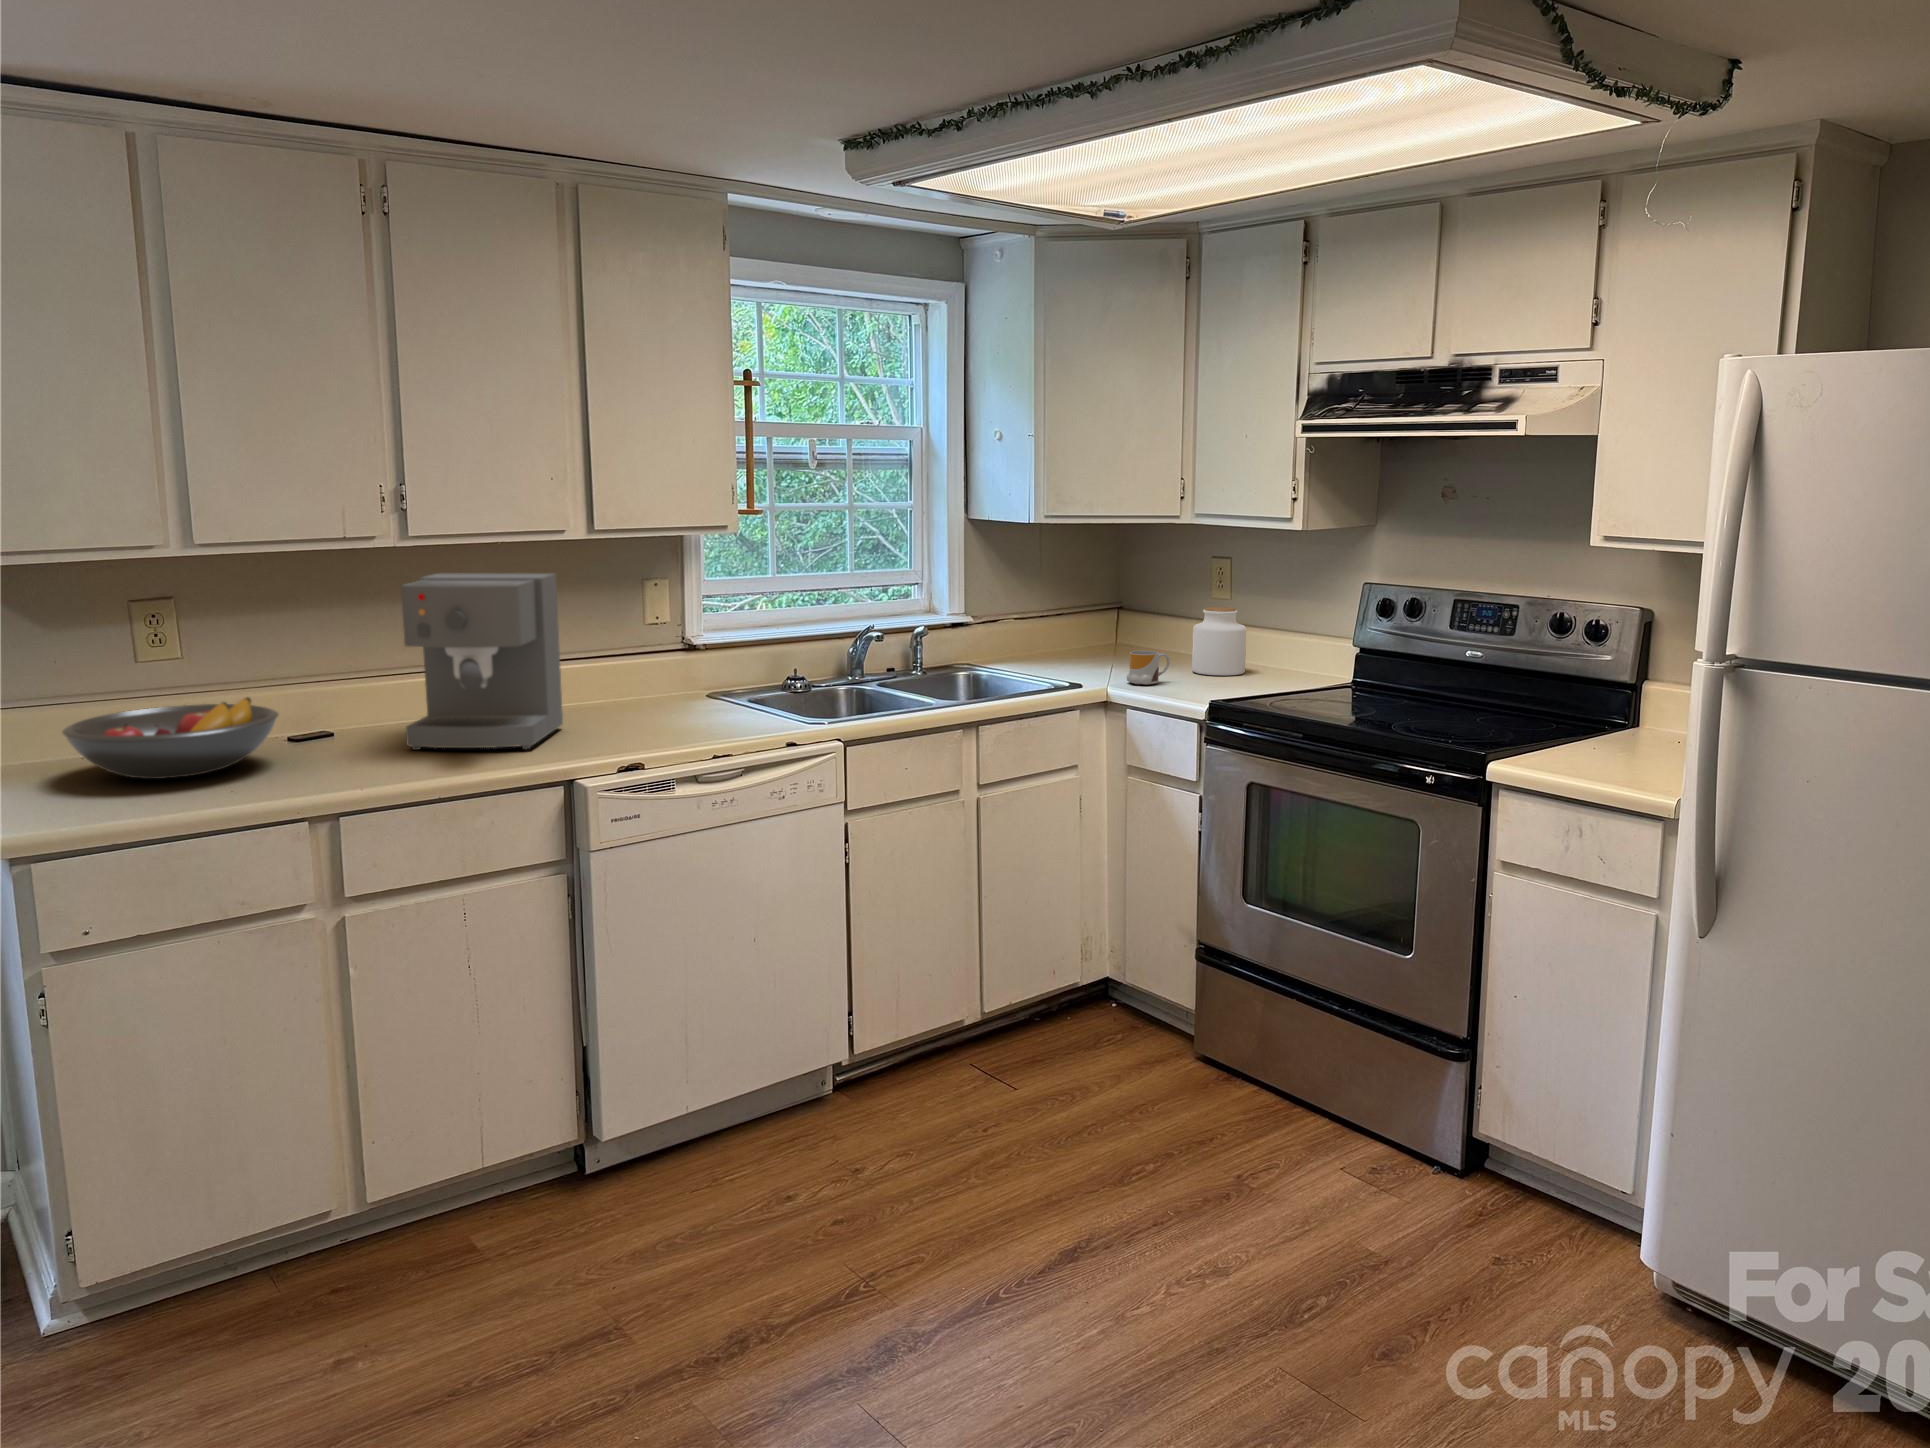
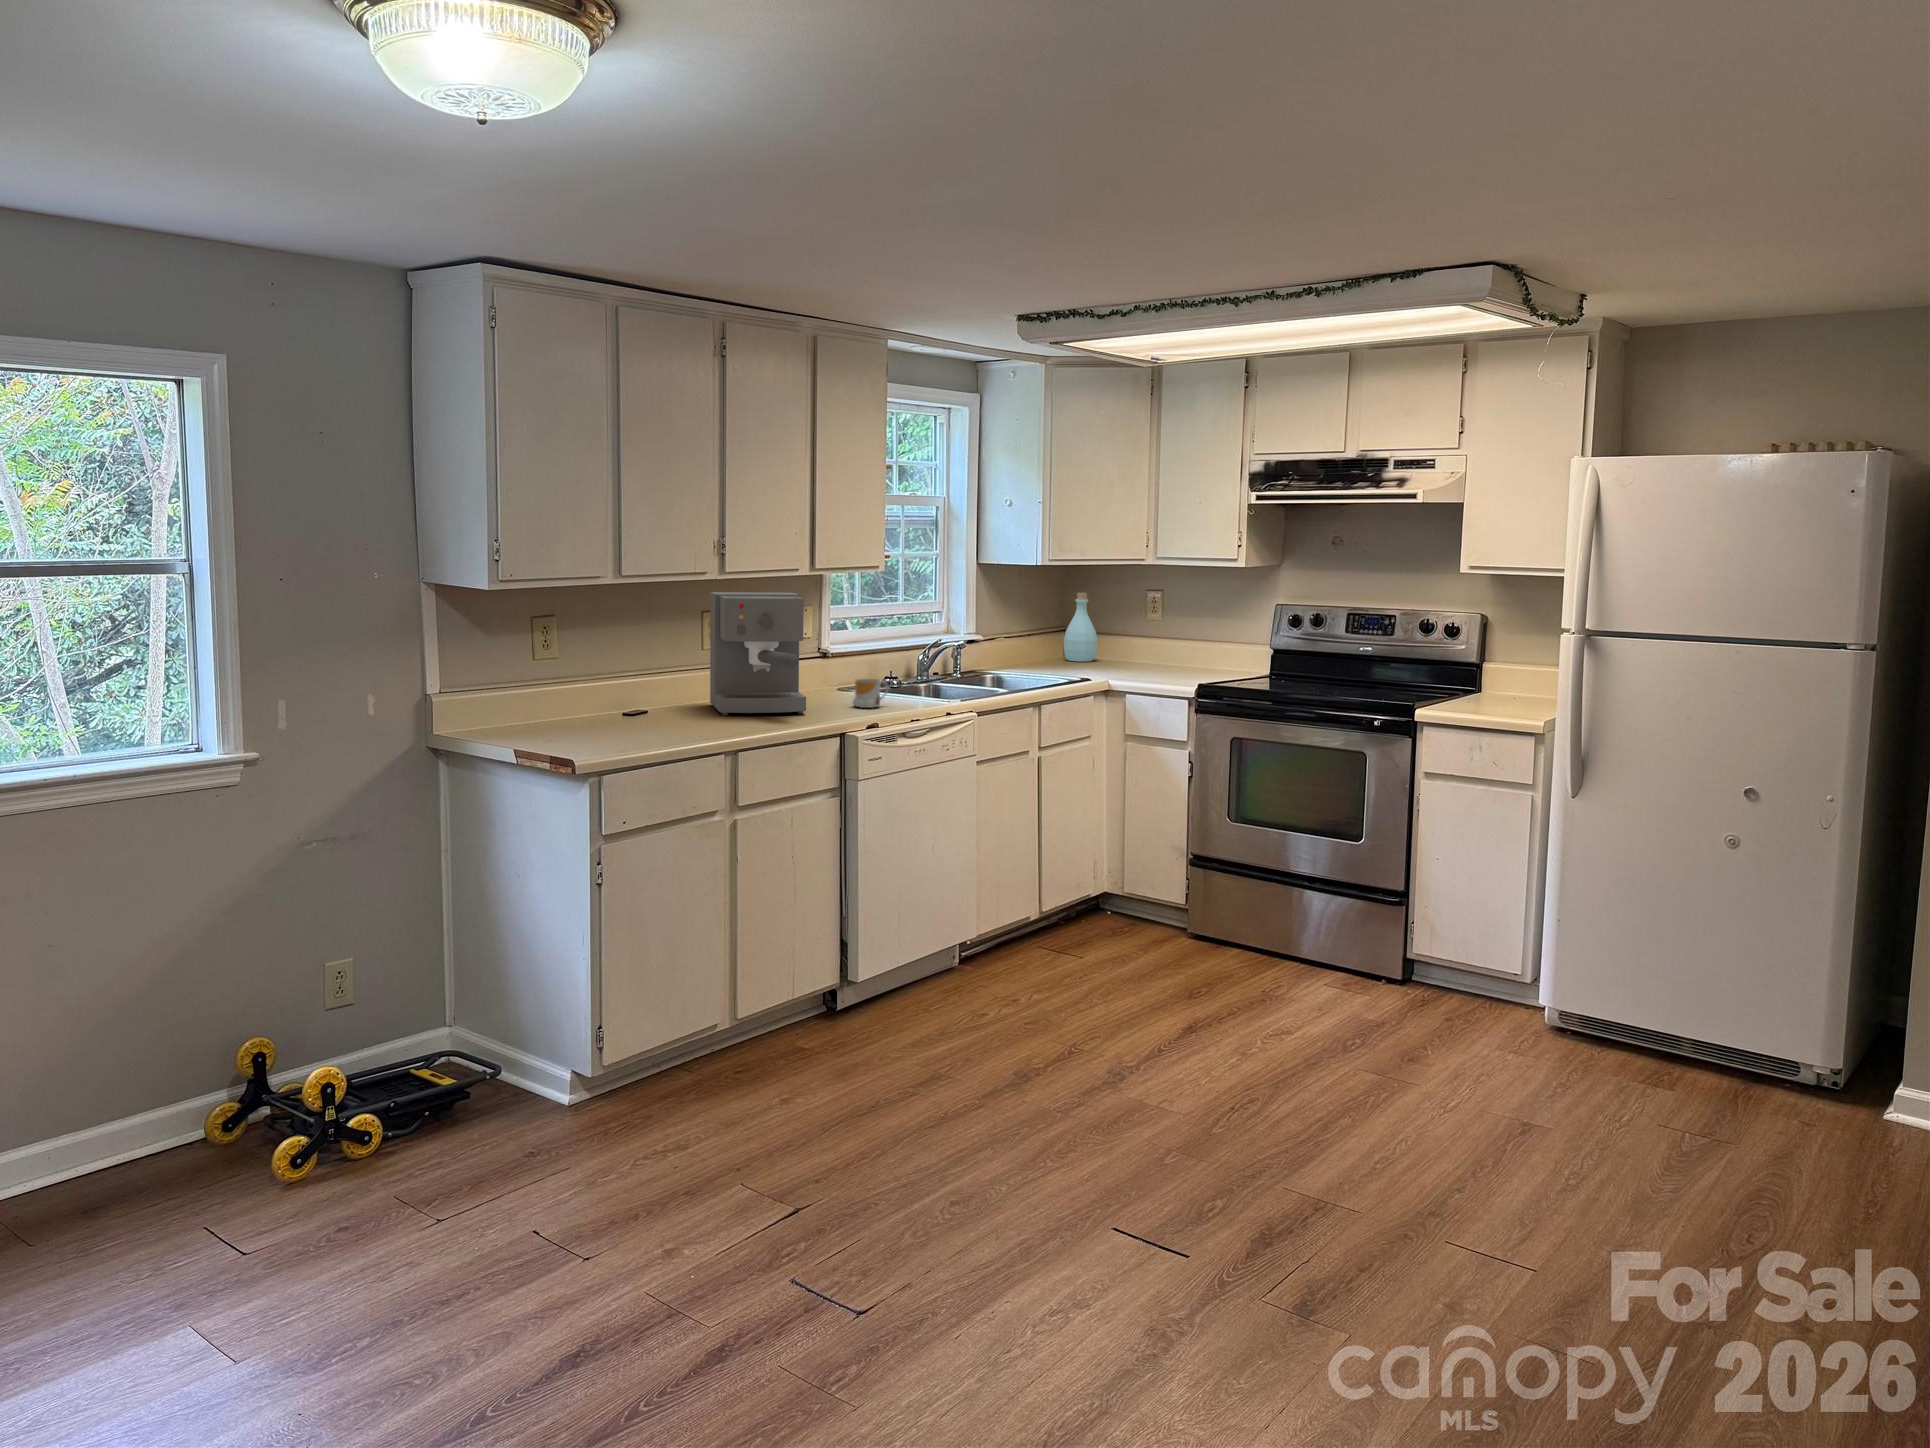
bottle: none [1108,562,1151,655] -> present [1064,593,1097,662]
jar: present [1192,607,1246,676] -> none [1148,623,1188,672]
mug: present [1127,651,1170,685] -> present [852,679,888,708]
fruit bowl: present [62,697,279,779] -> none [535,676,665,729]

